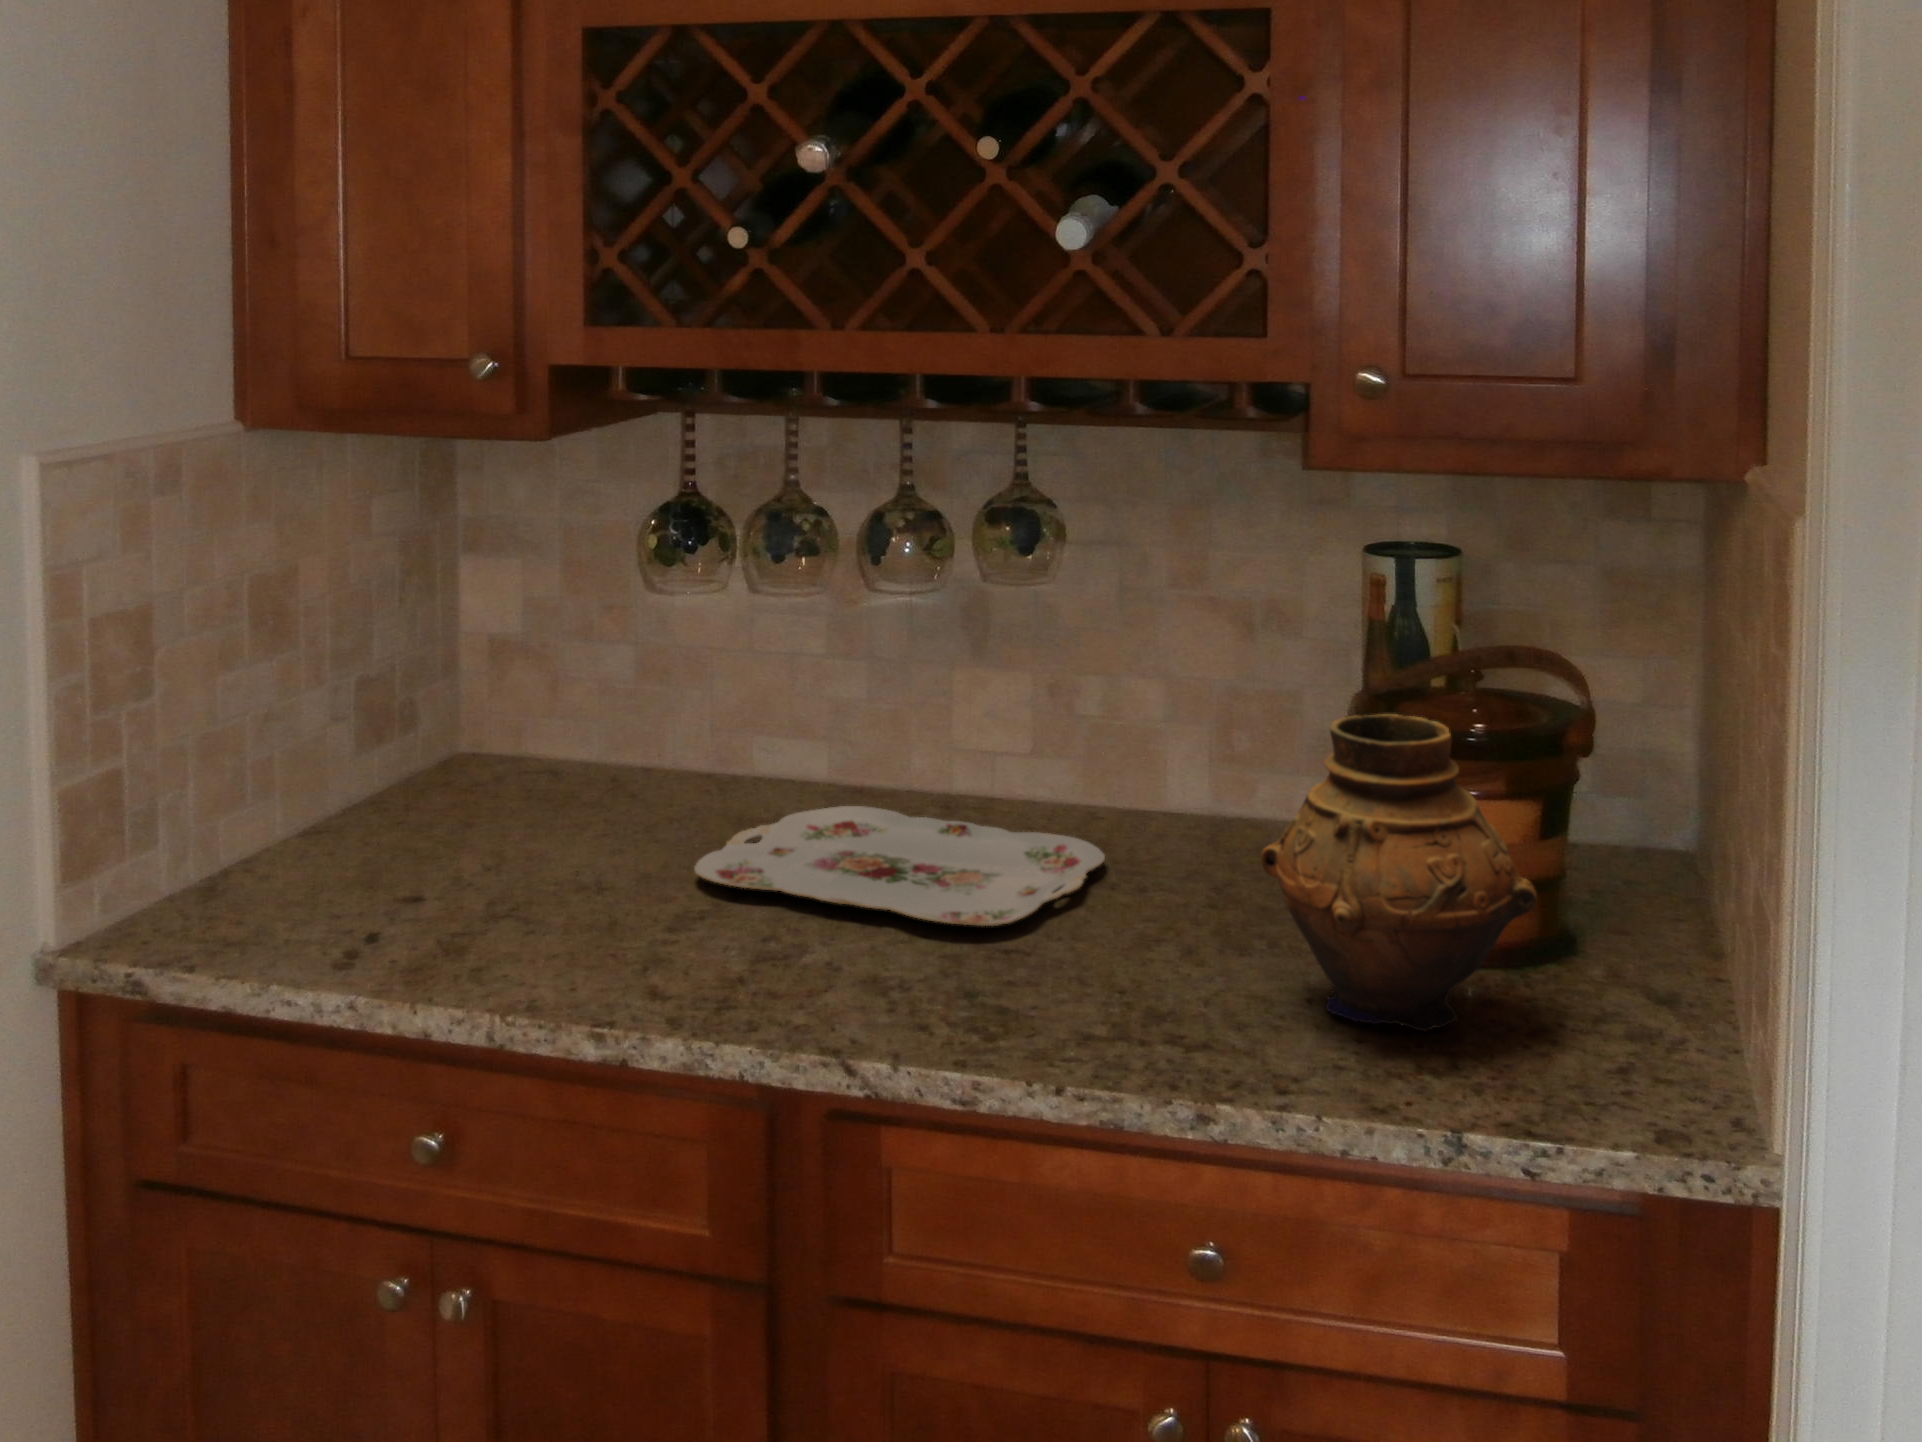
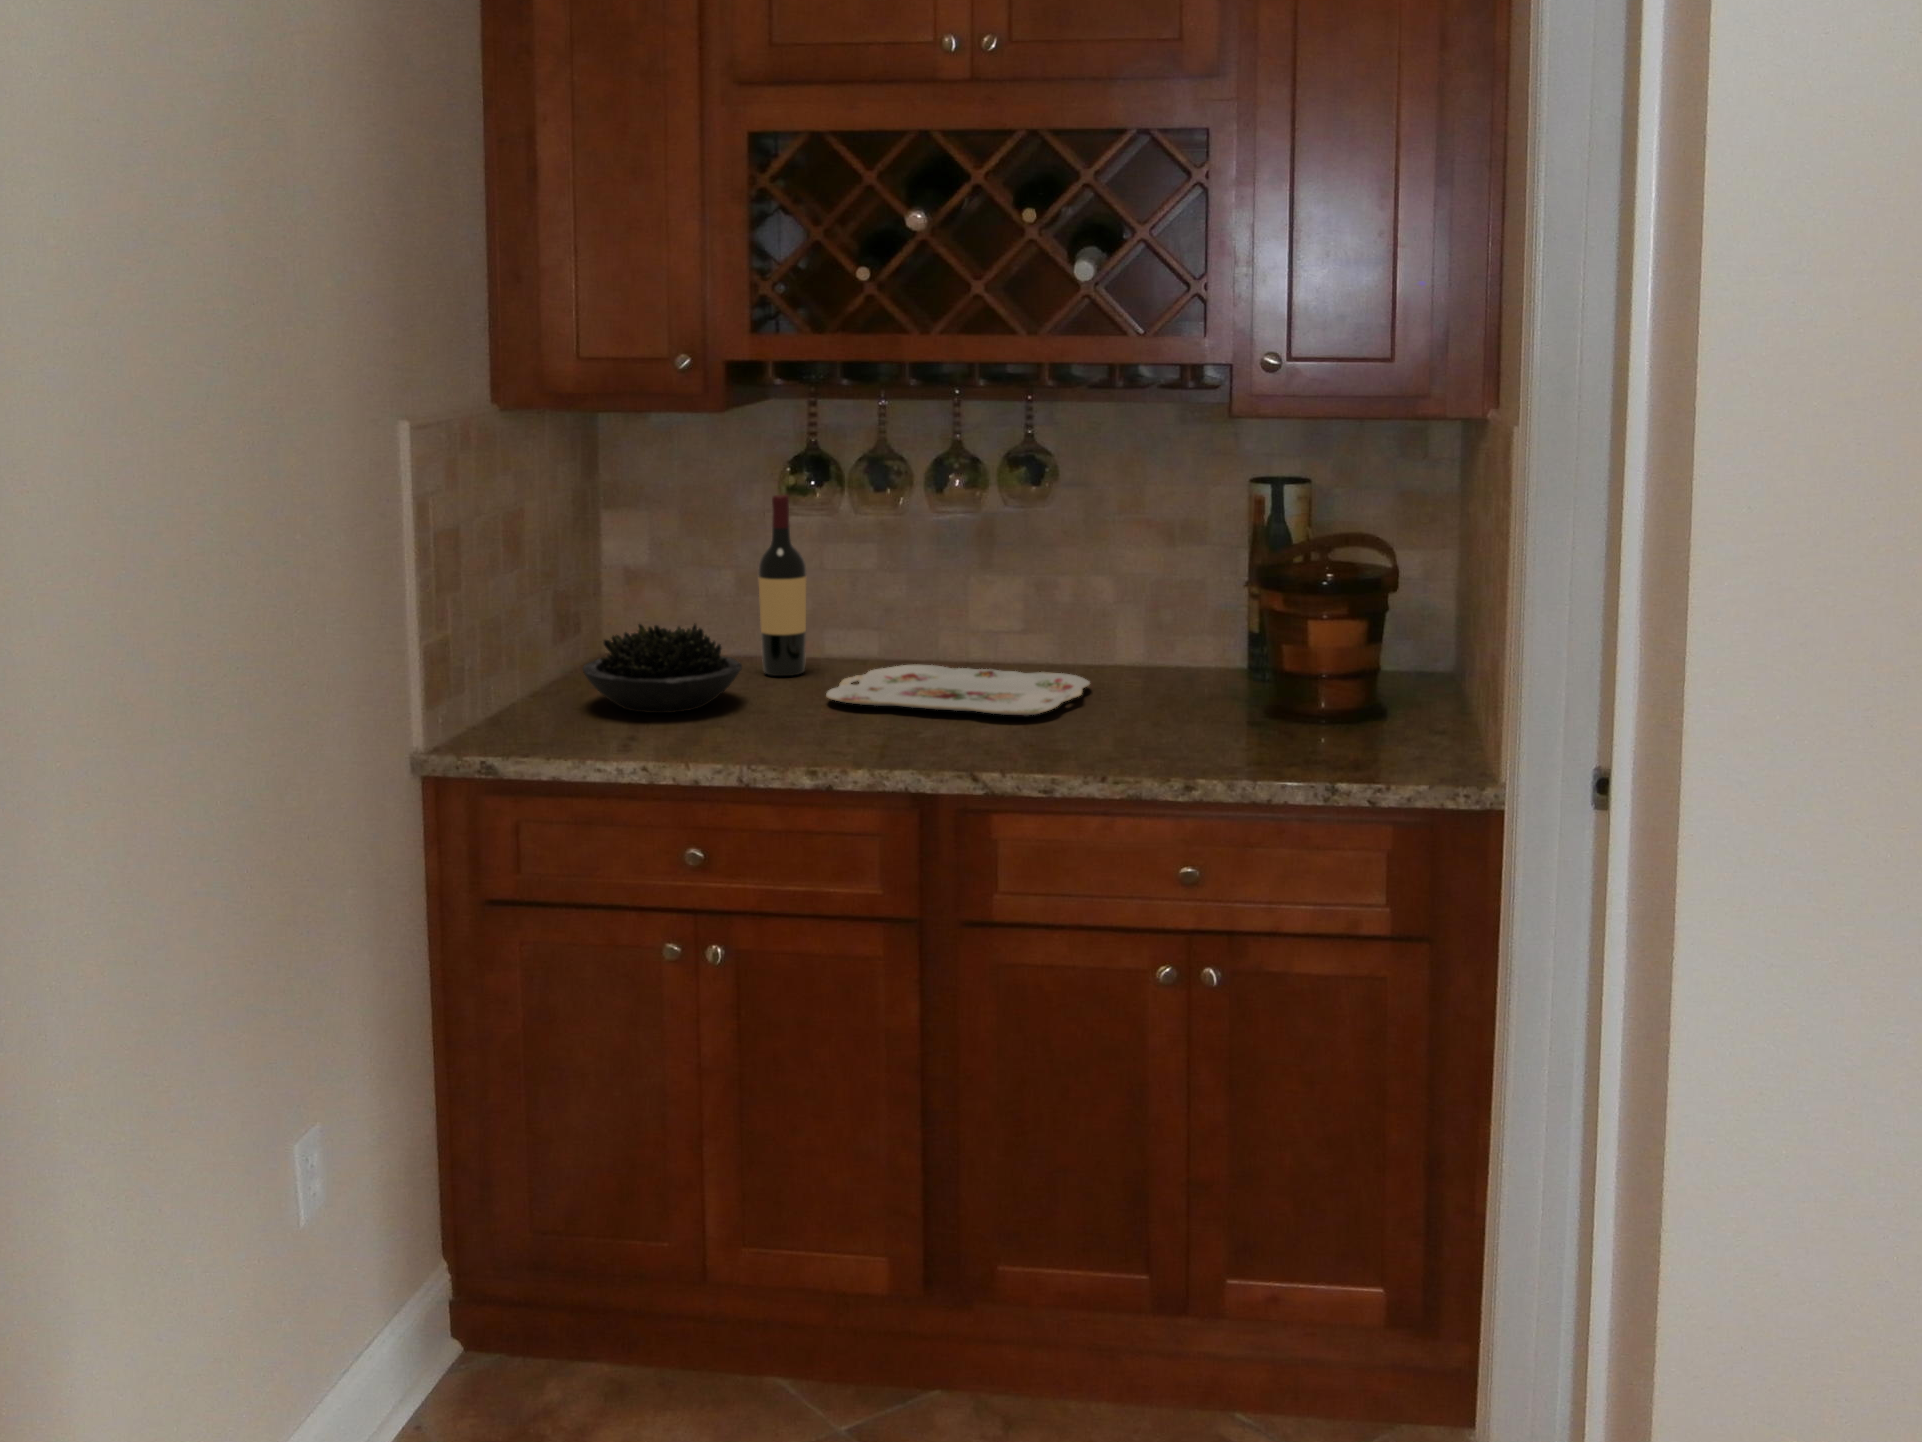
wine bottle: none [633,551,702,817] -> present [758,495,806,676]
vase: present [1261,714,1537,1032] -> none [1207,565,1371,747]
succulent plant: none [340,745,578,888] -> present [583,624,742,713]

